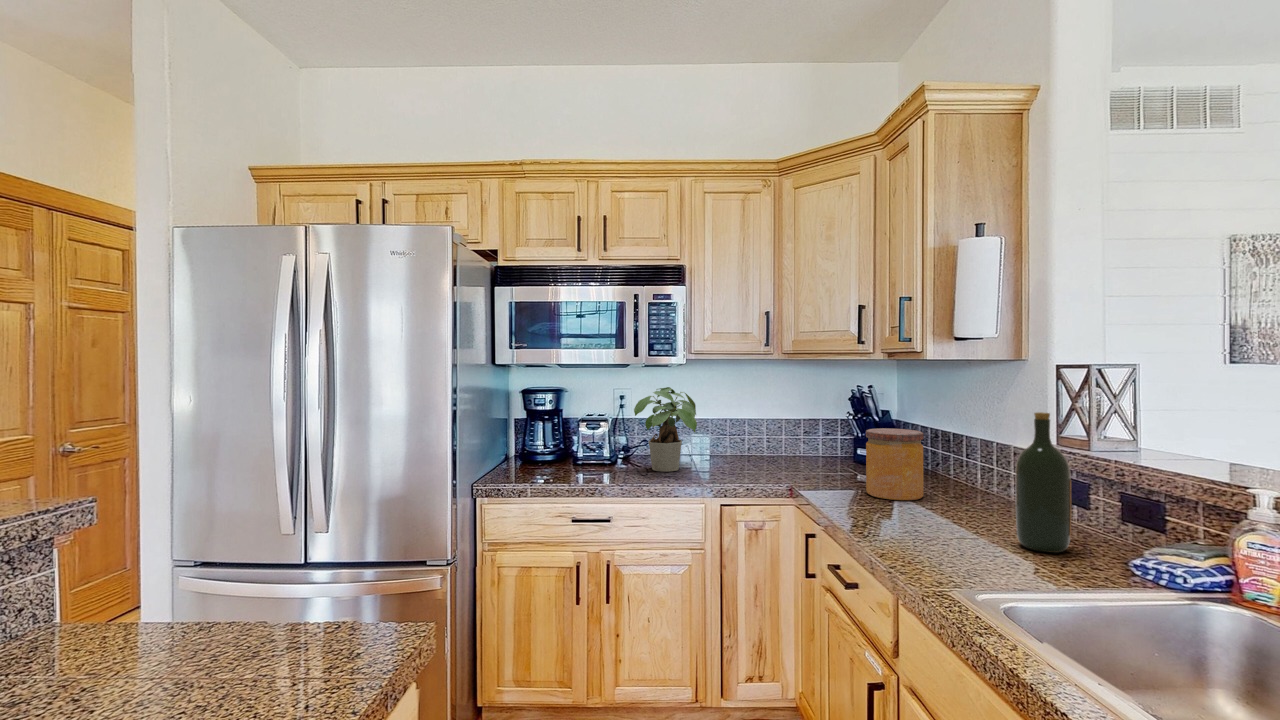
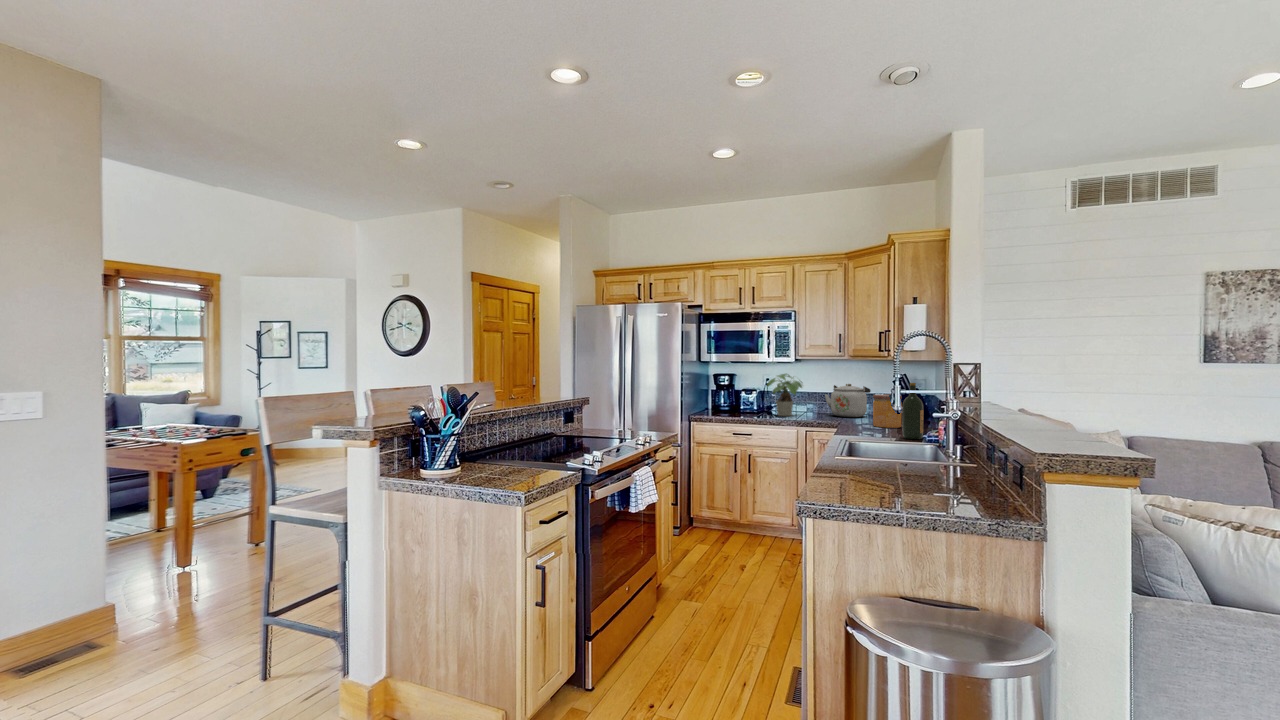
kettle: none [732,404,808,467] -> present [825,384,871,417]

